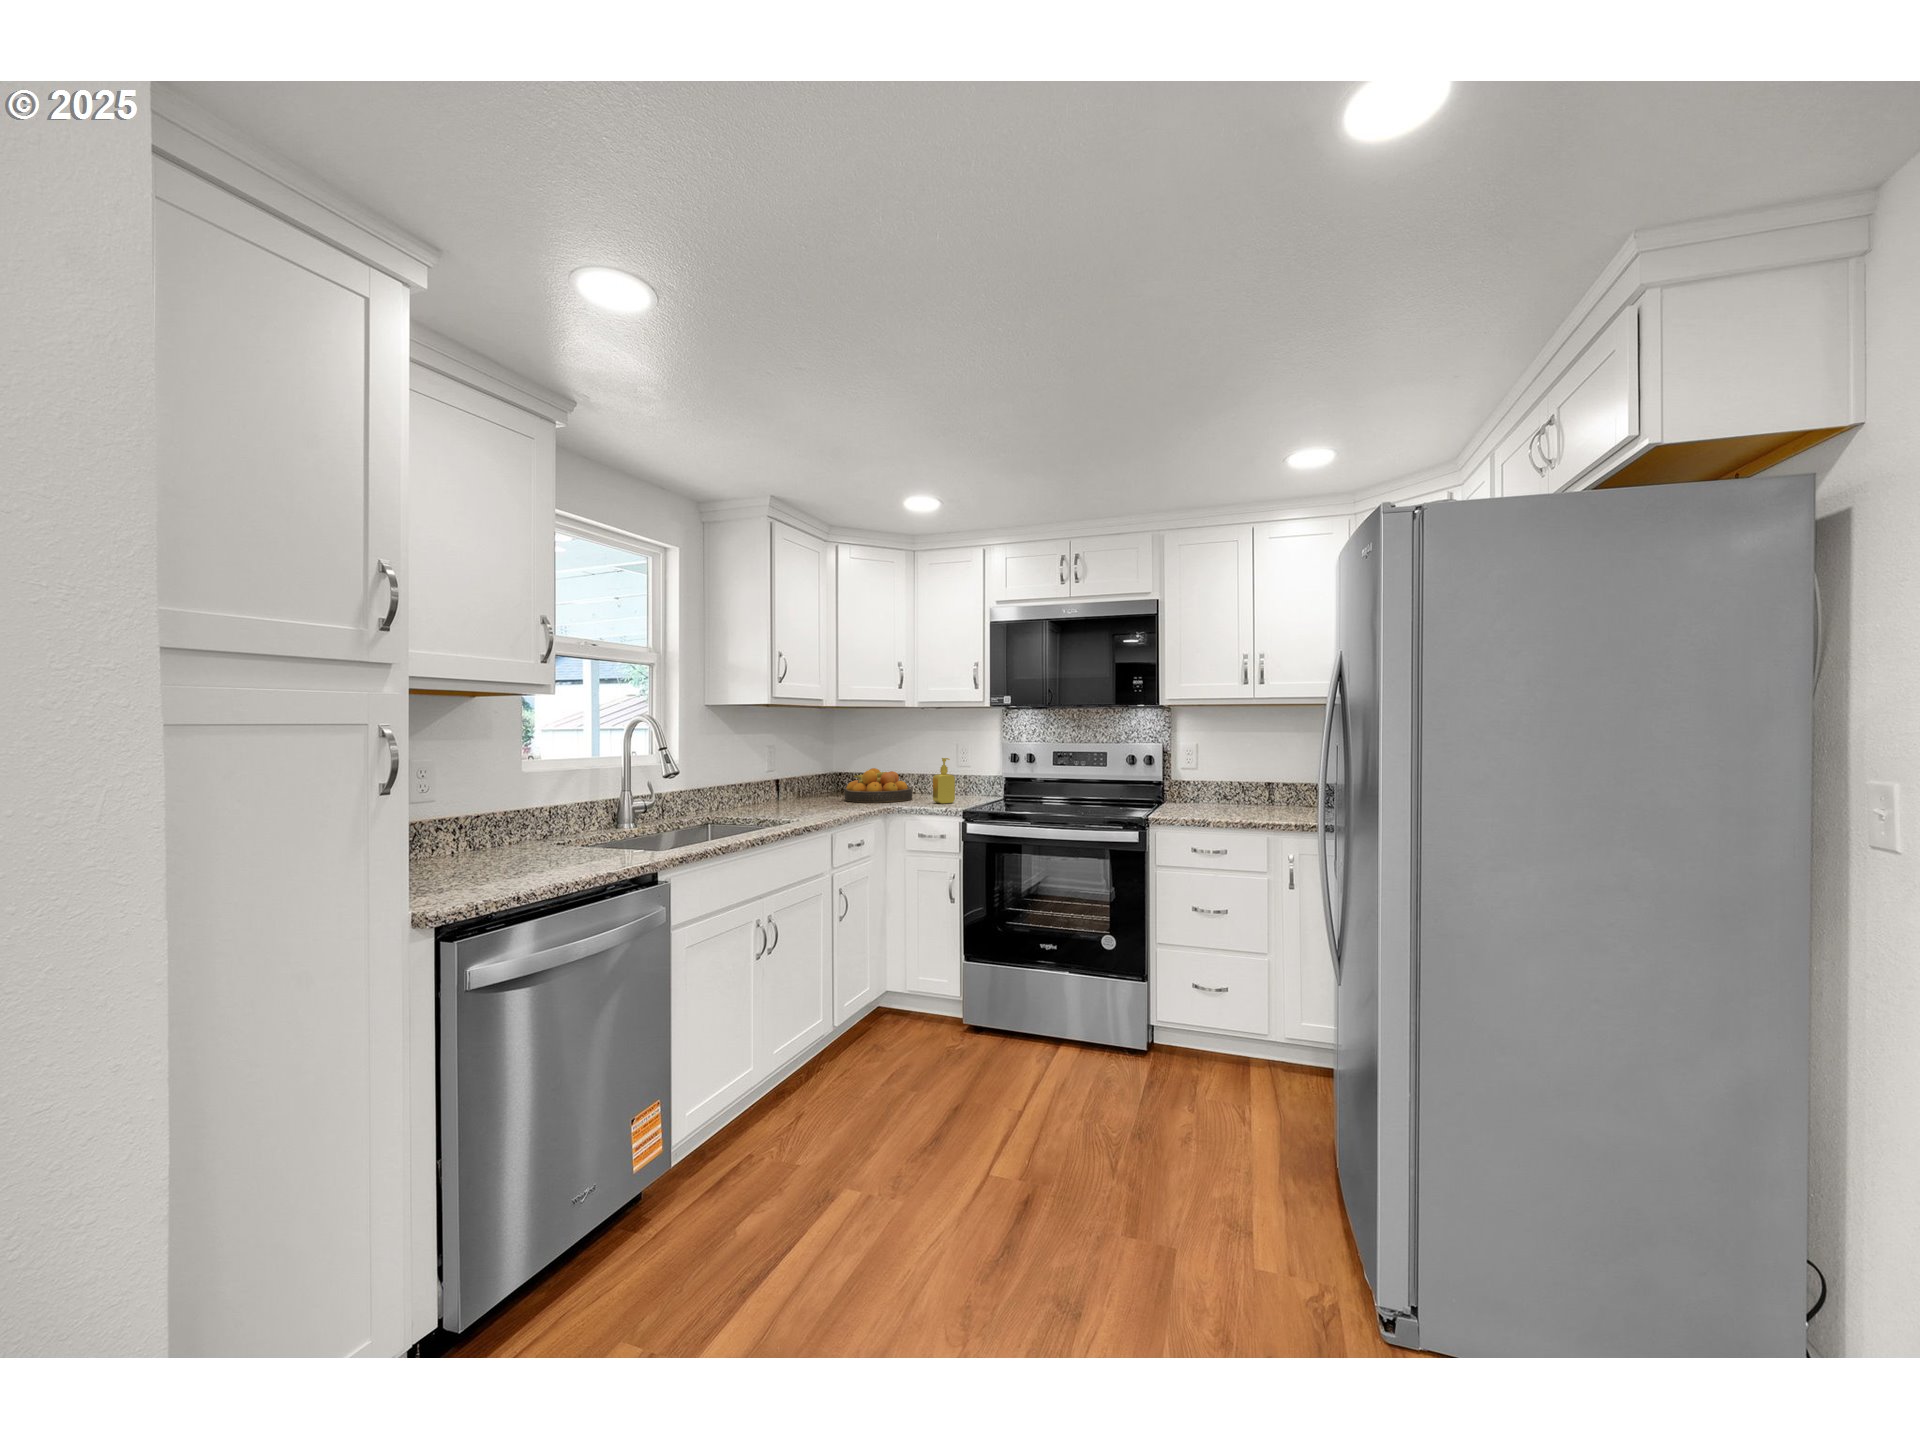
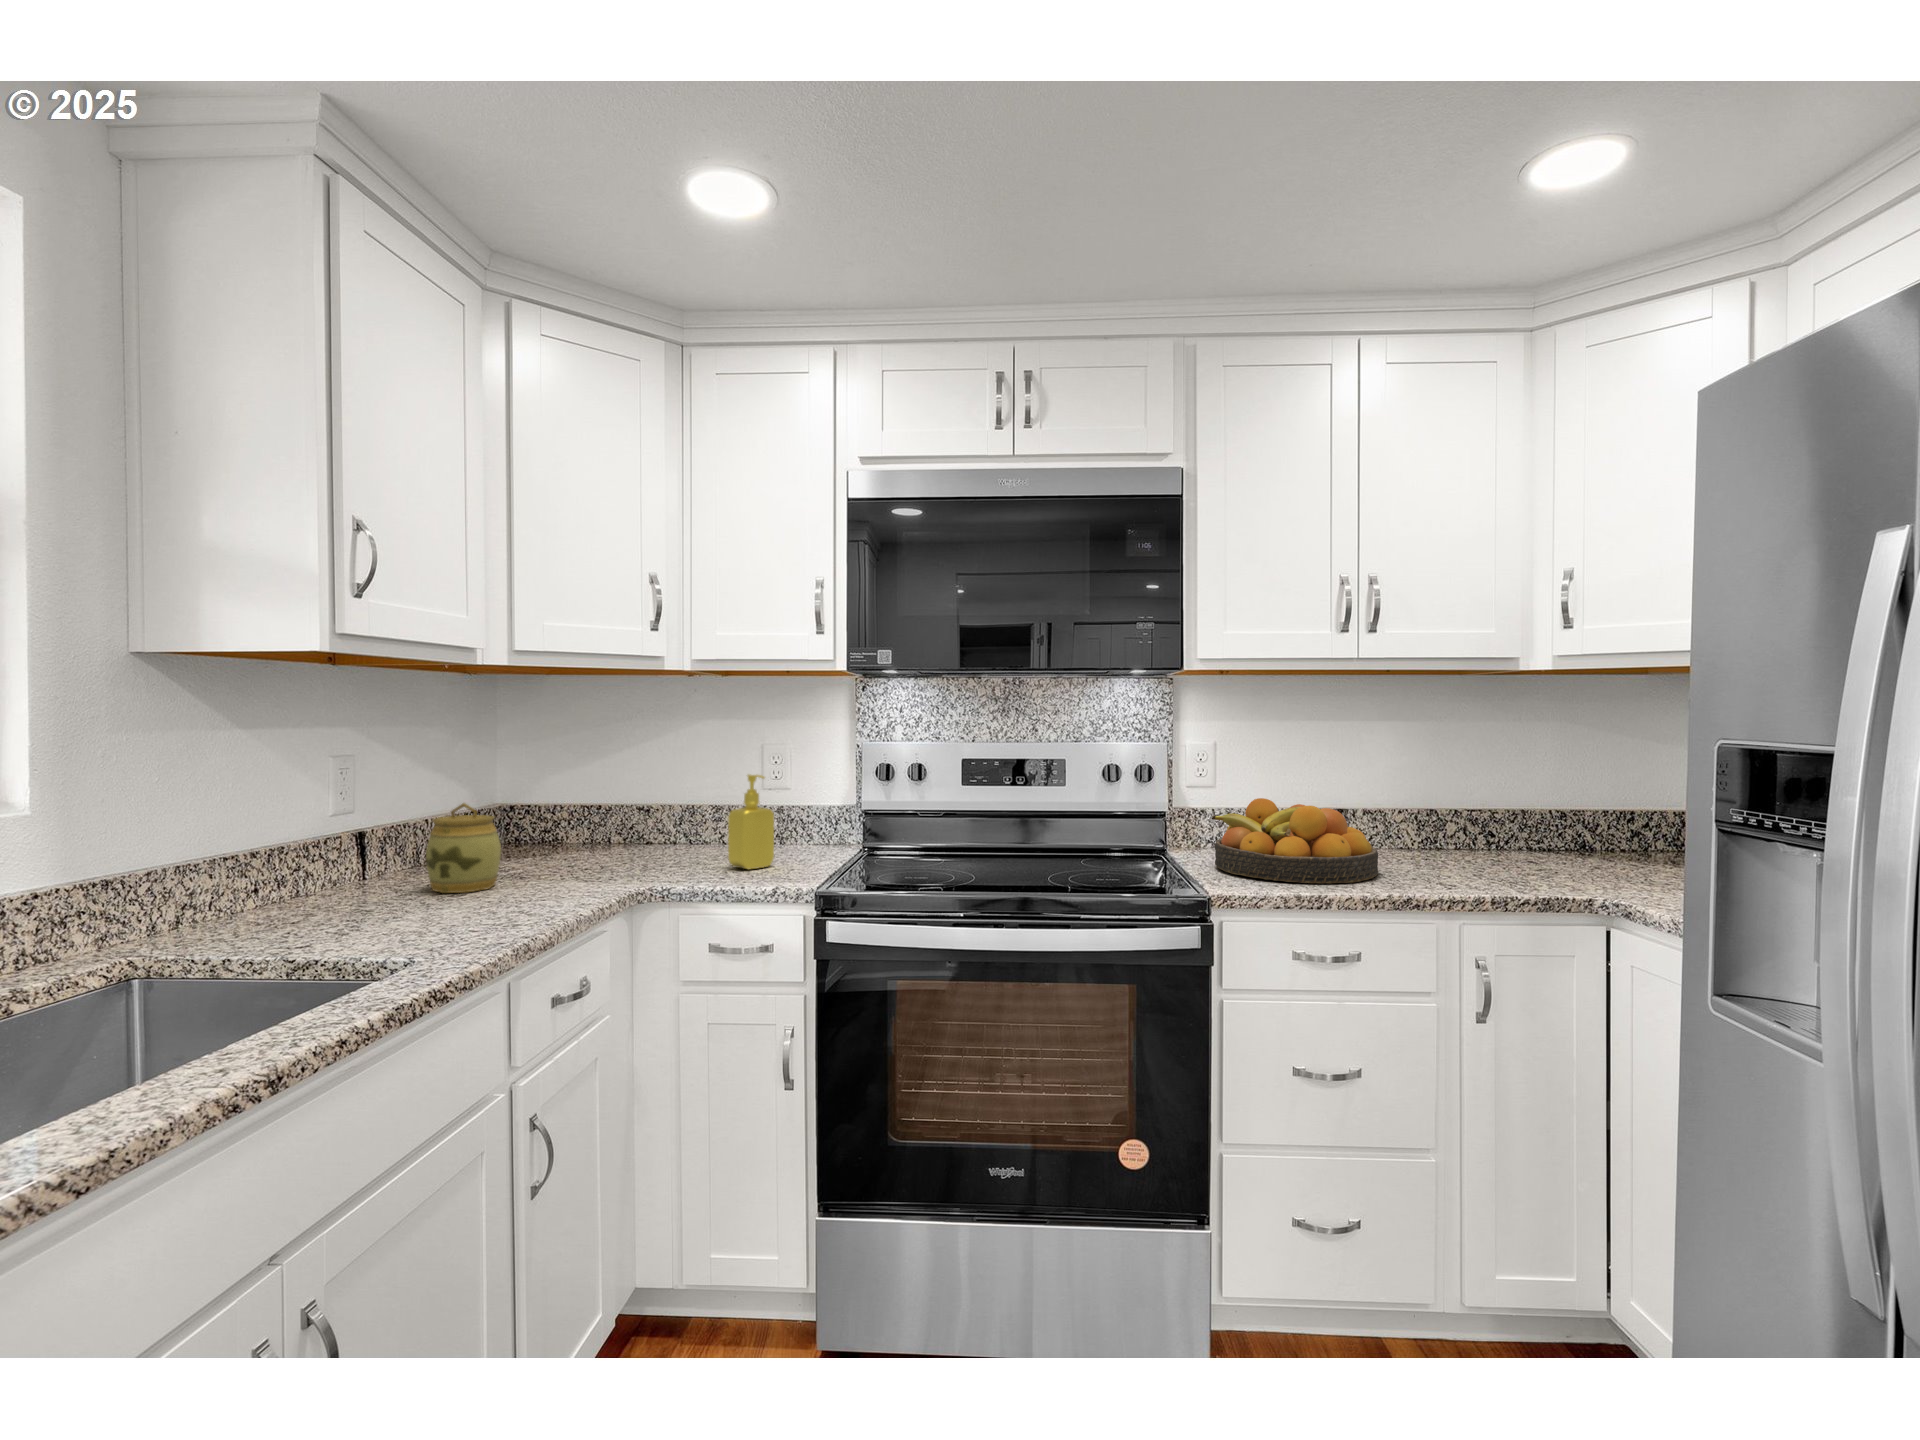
jar: none [803,768,833,807] -> present [426,803,501,893]
fruit bowl: present [845,768,912,803] -> present [1211,798,1378,884]

